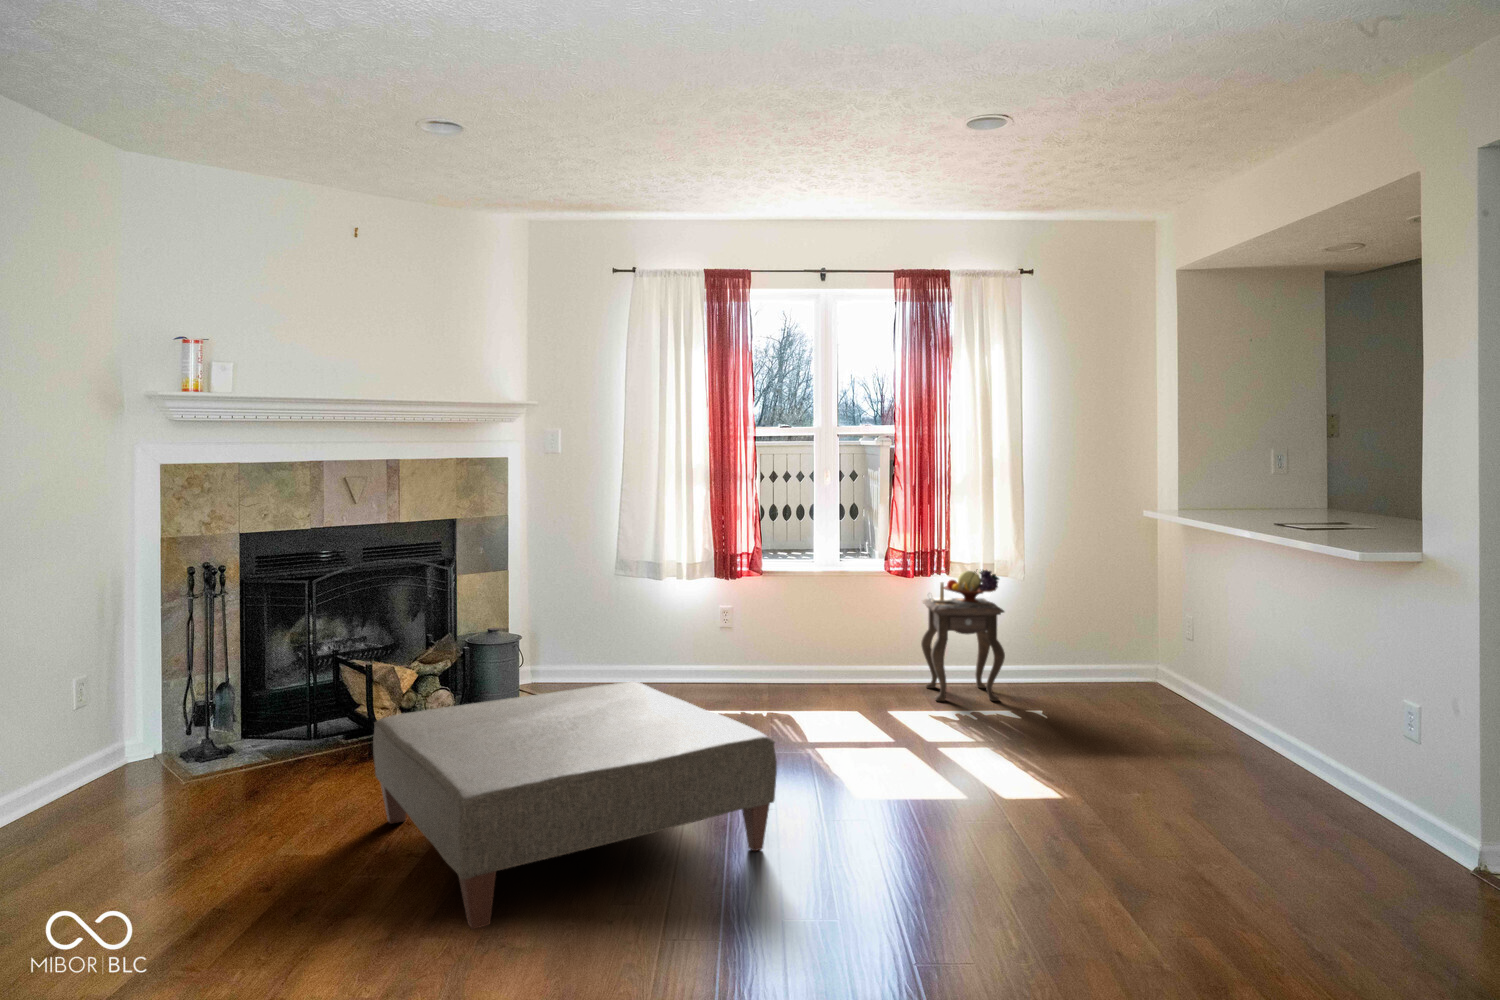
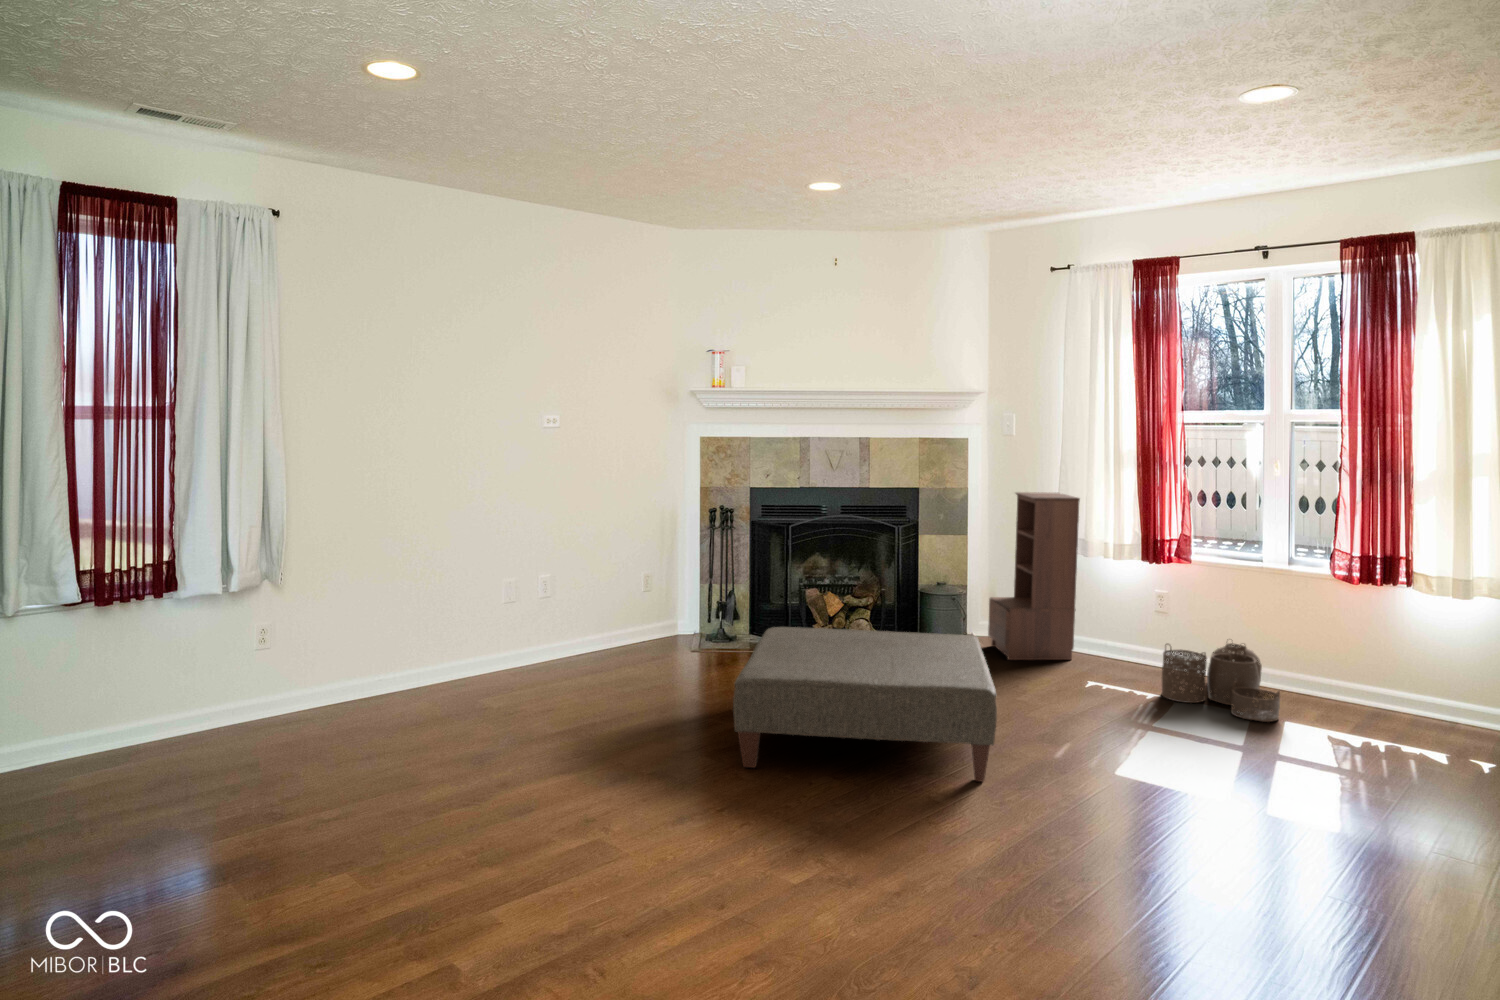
bookshelf: none [555,516,654,707] -> present [988,492,1080,660]
side table: present [921,570,1005,701] -> none [1356,580,1477,739]
woven basket: none [772,645,888,718] -> present [1162,643,1280,722]

